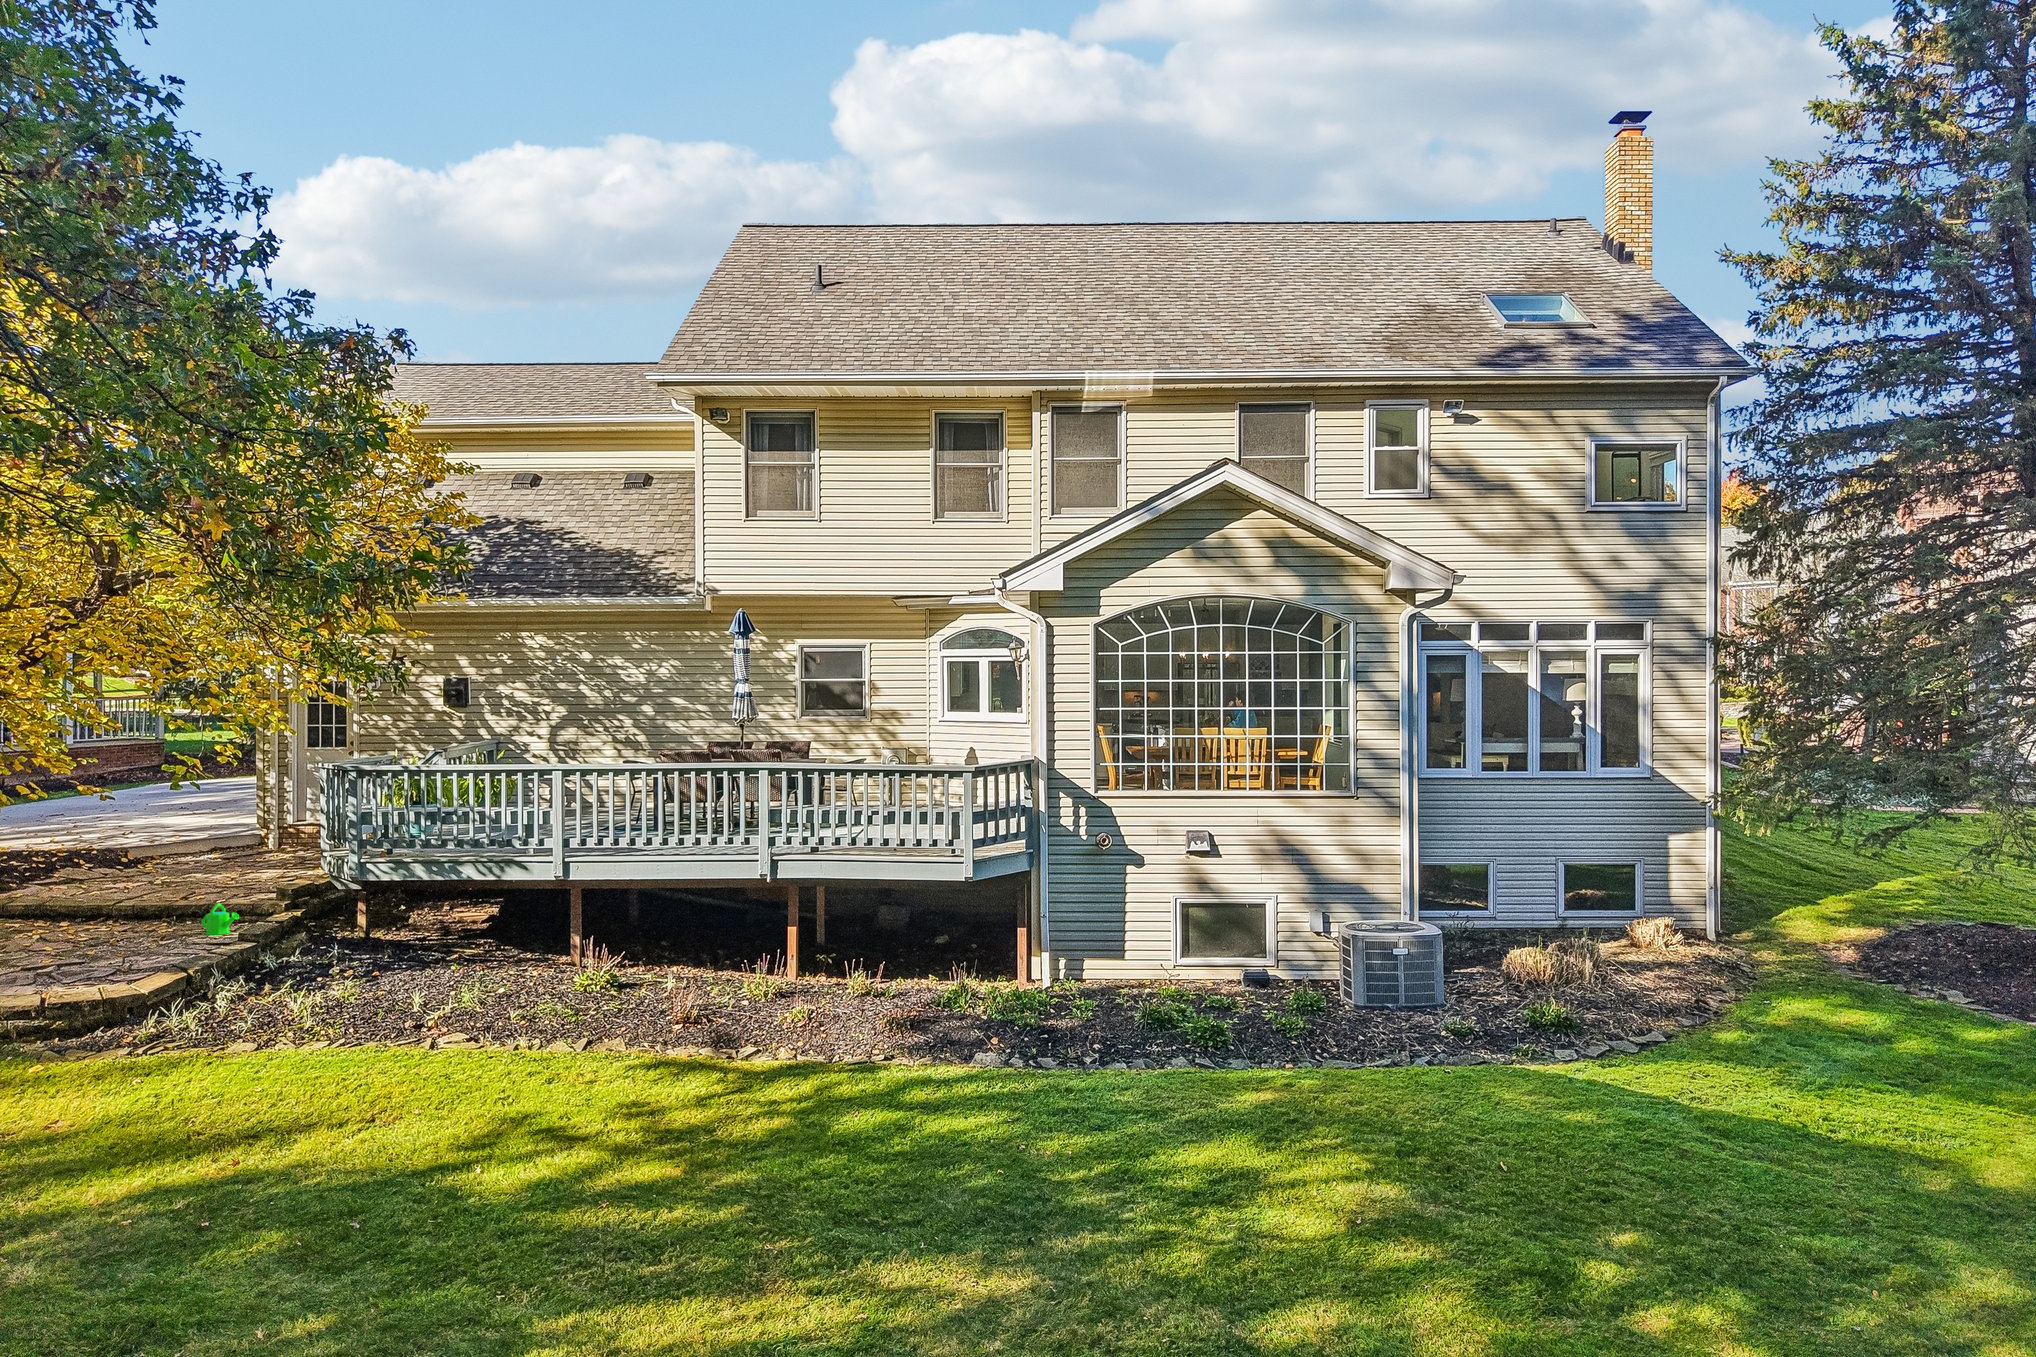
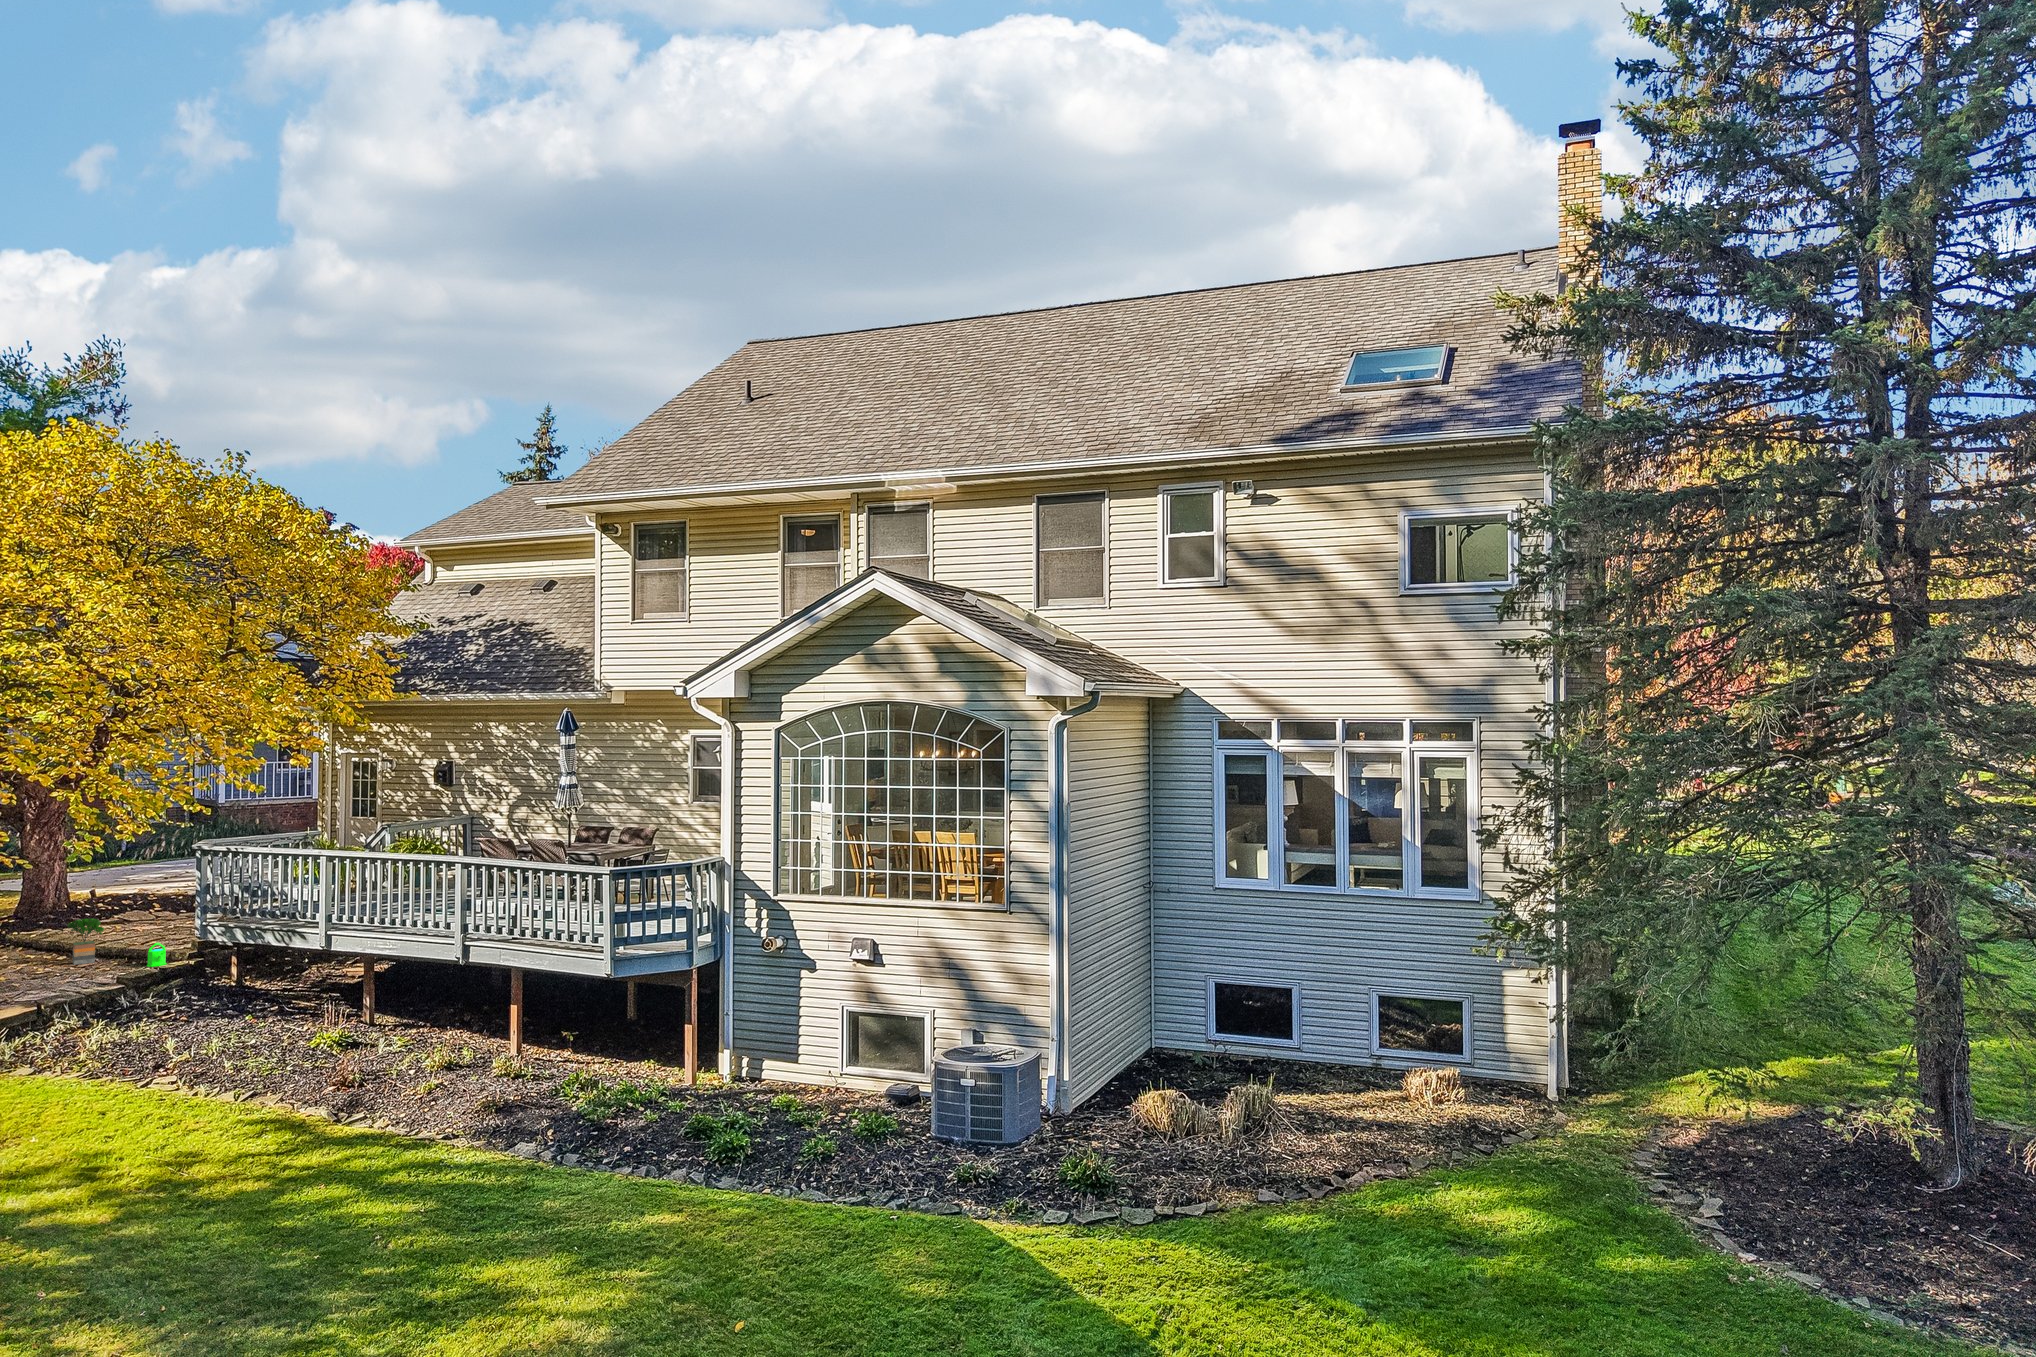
potted tree: none [67,877,123,941] -> present [67,918,104,965]

